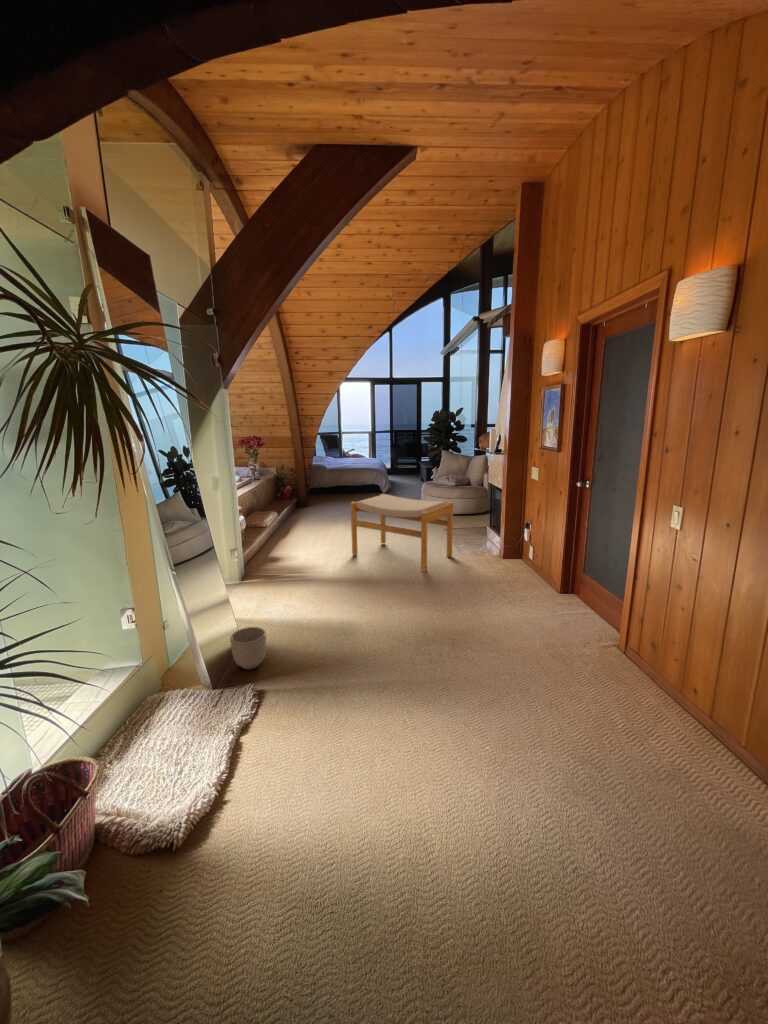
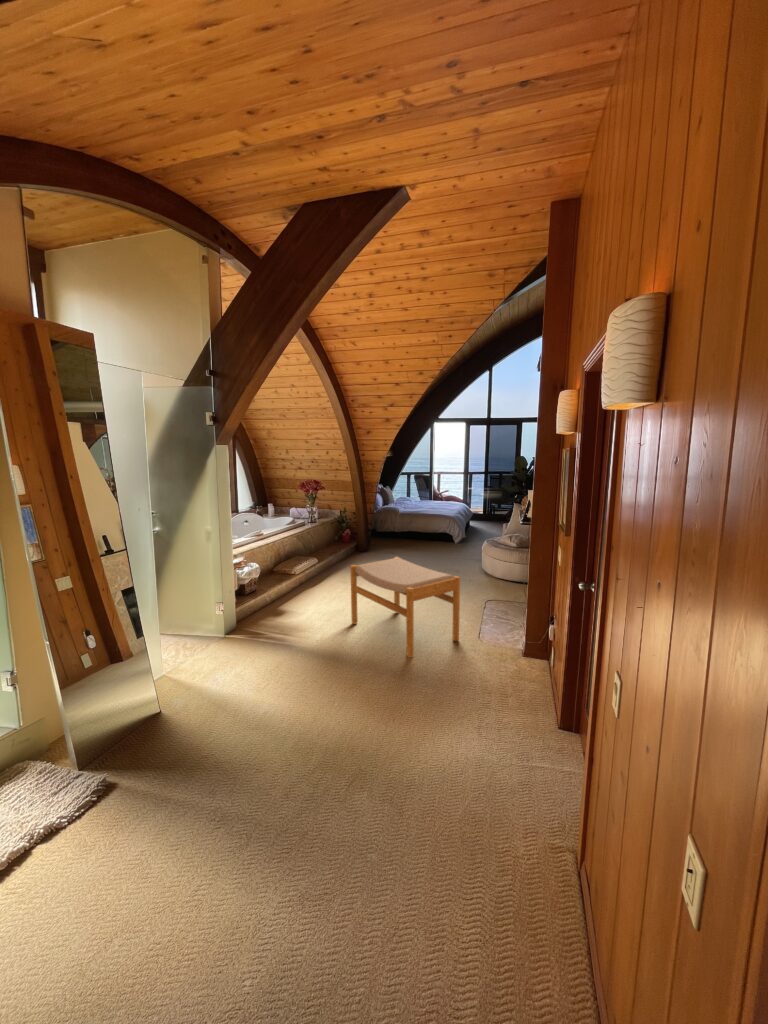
planter: present [230,627,266,670] -> none [109,707,150,755]

